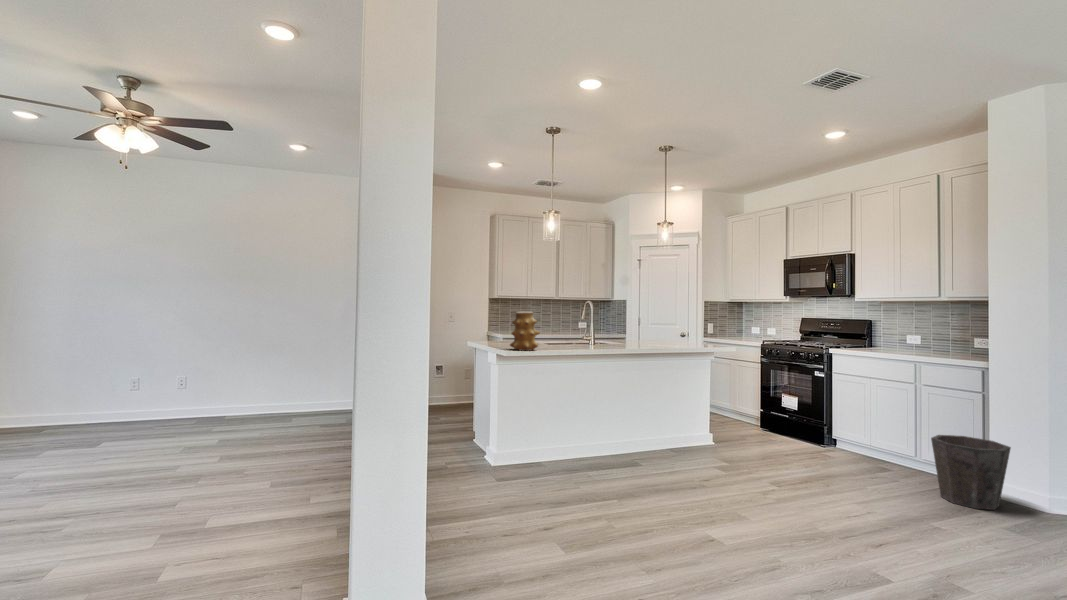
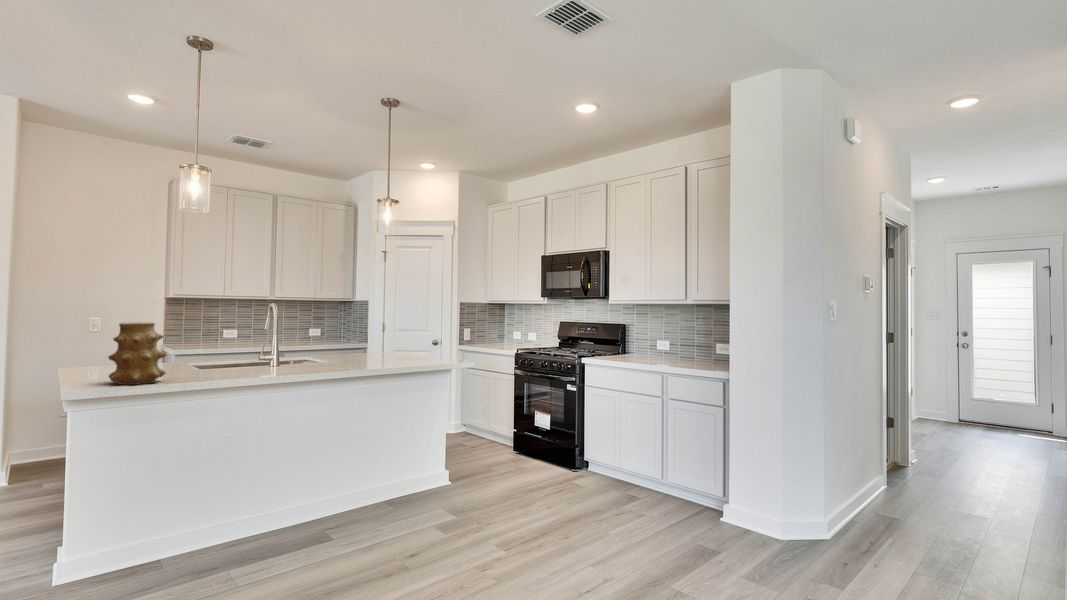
waste bin: present [931,435,1011,510] -> none [674,458,748,547]

